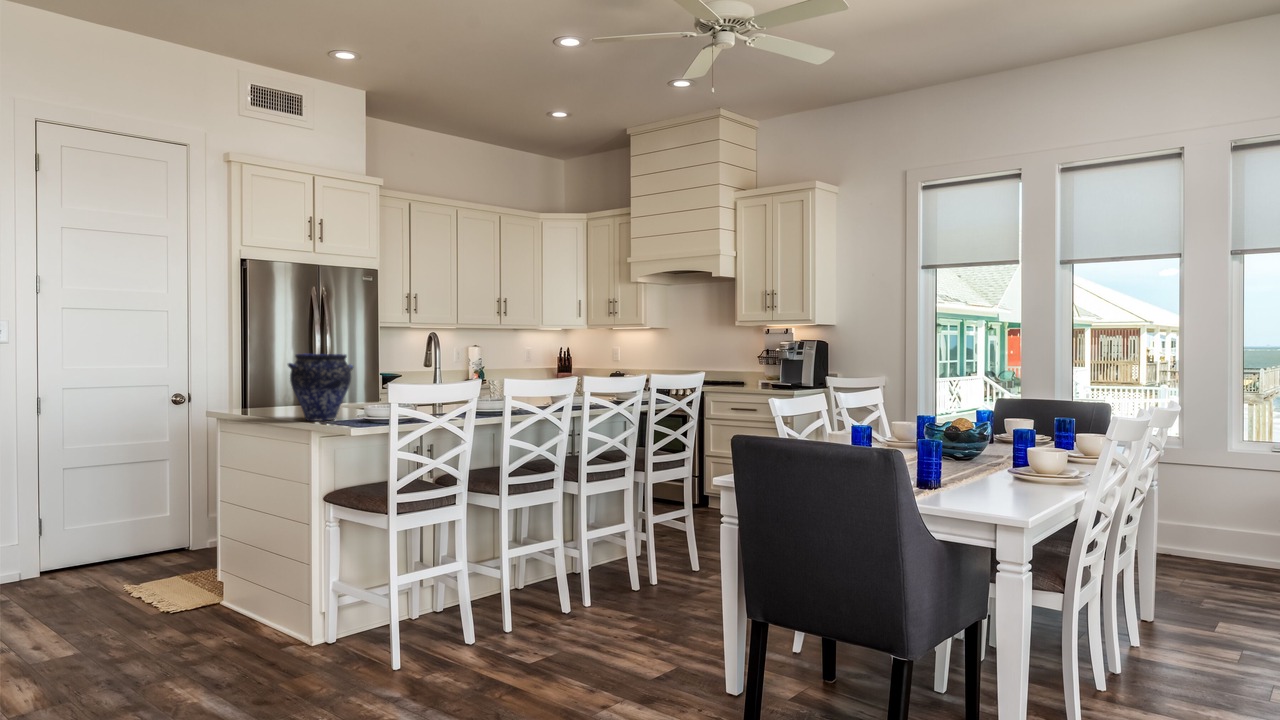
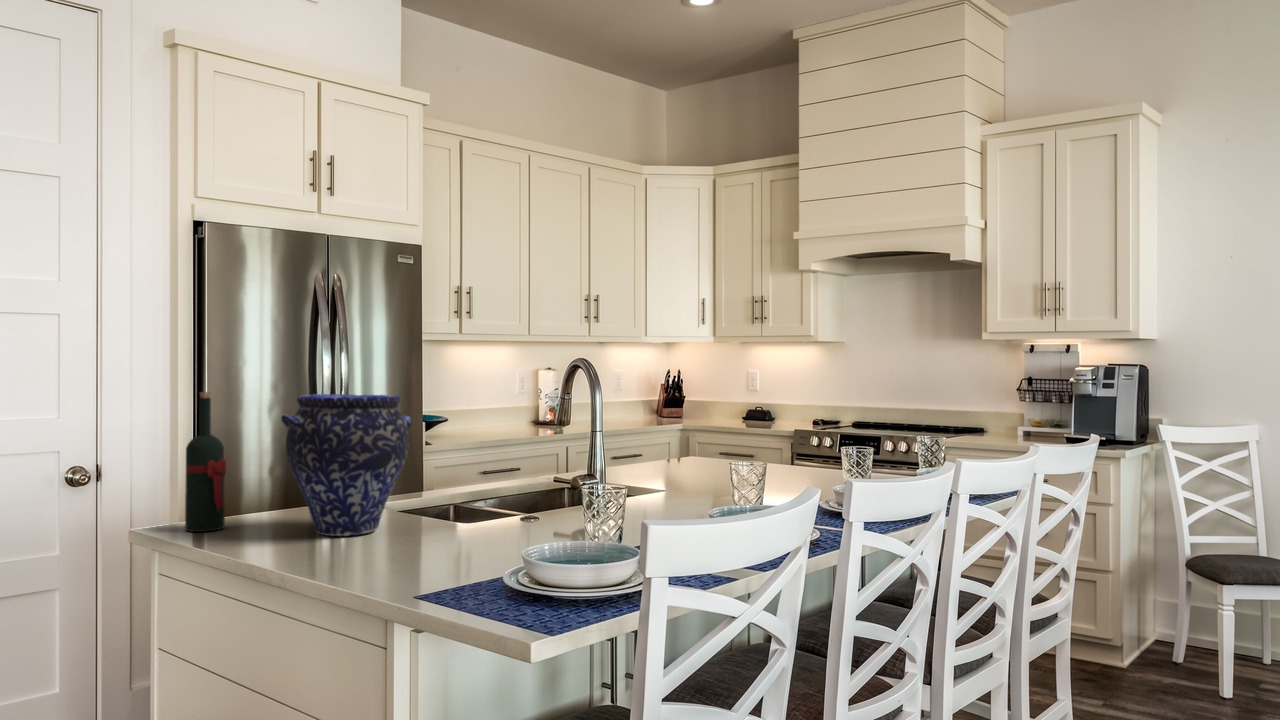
wine bottle: none [241,353,261,420] -> present [185,392,226,532]

